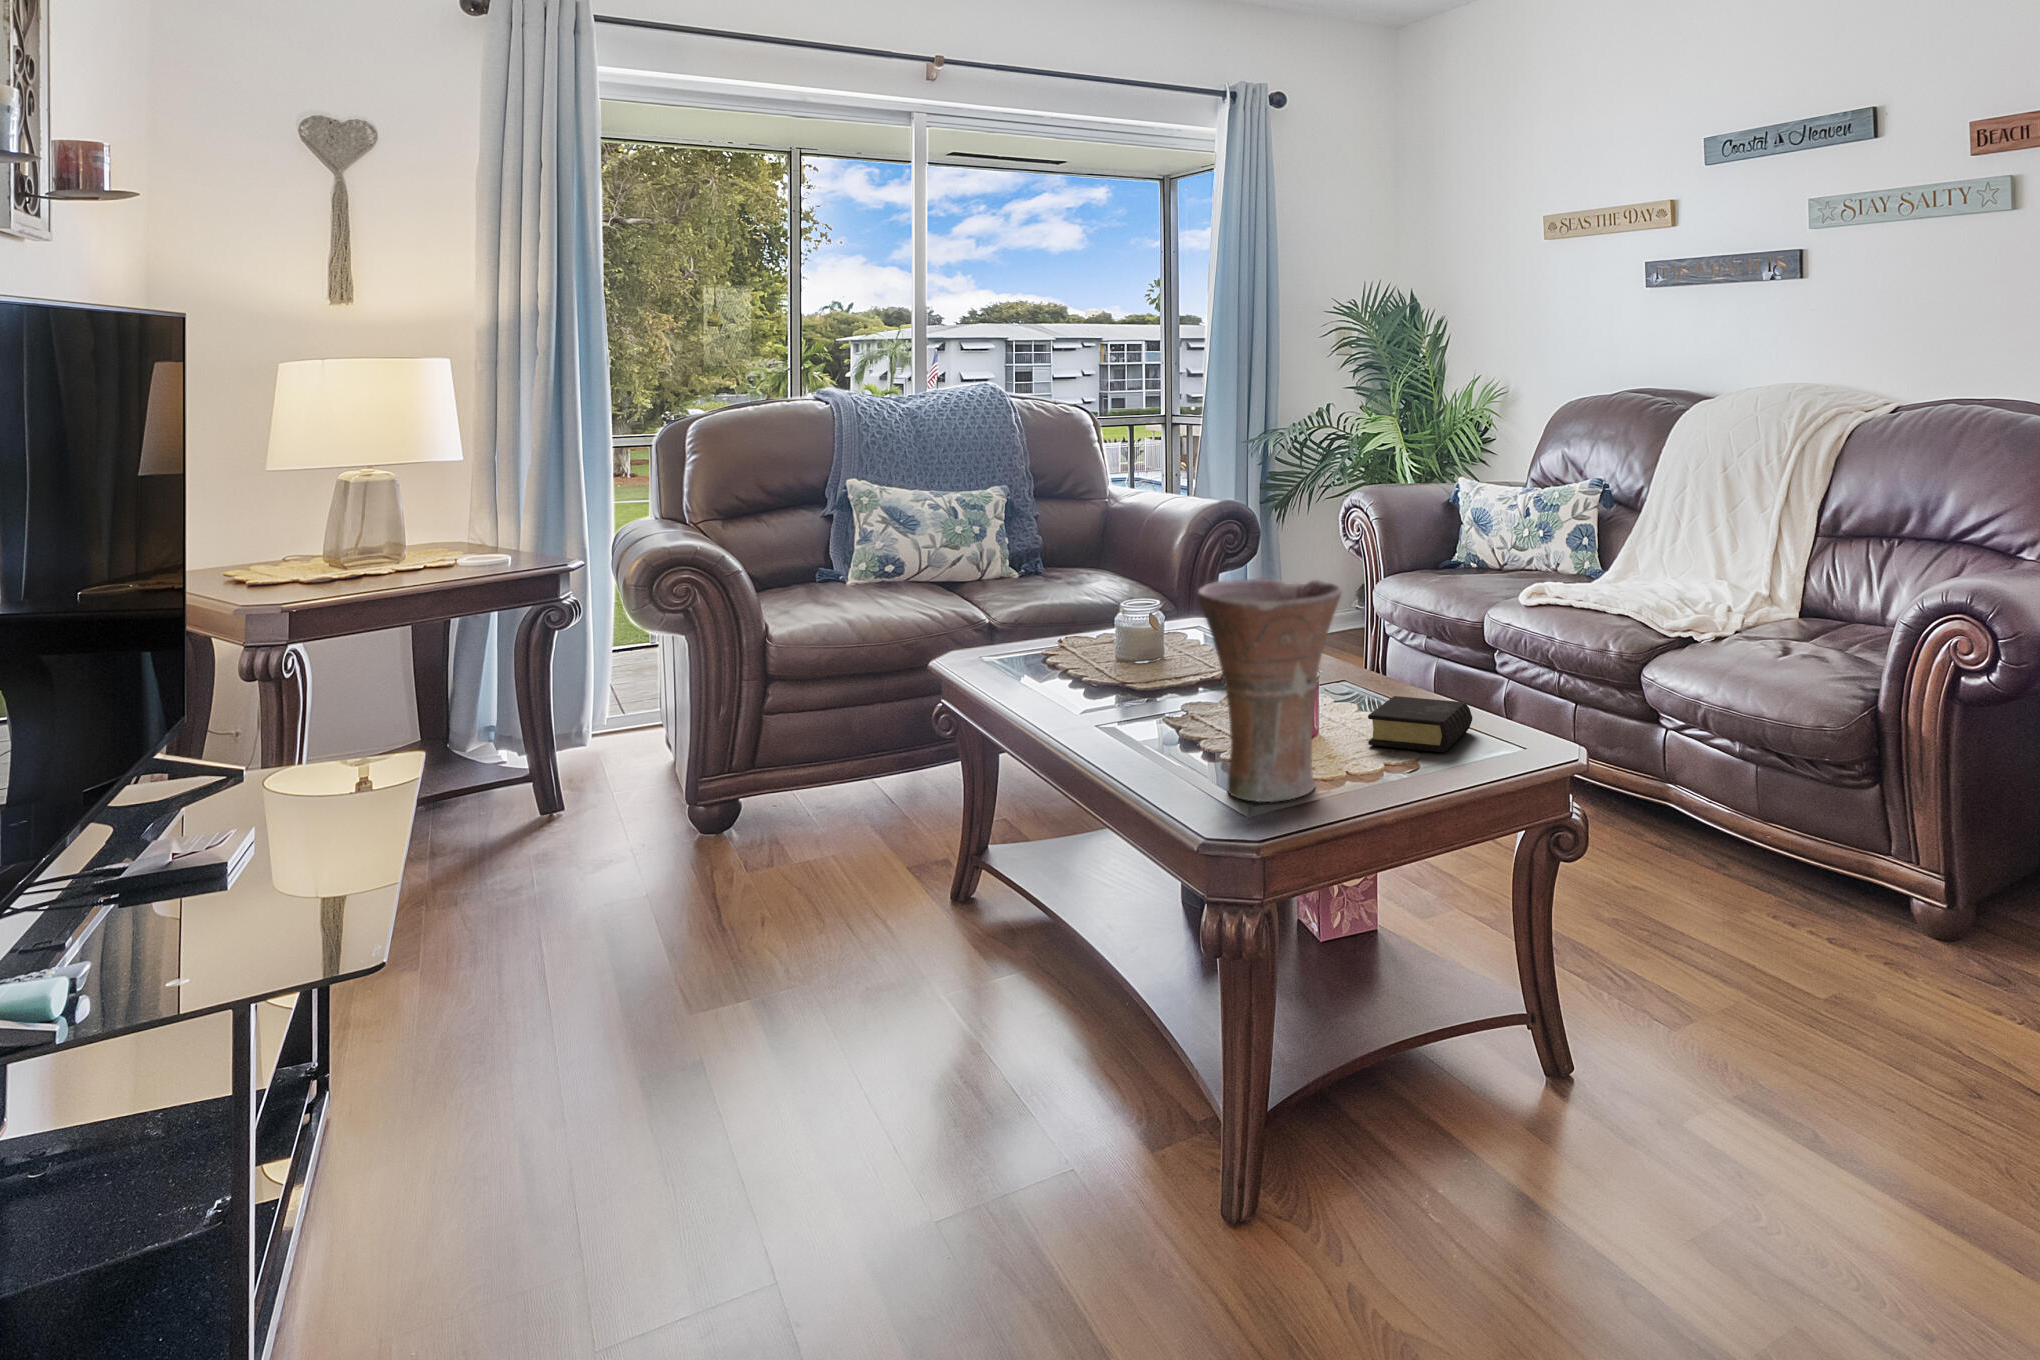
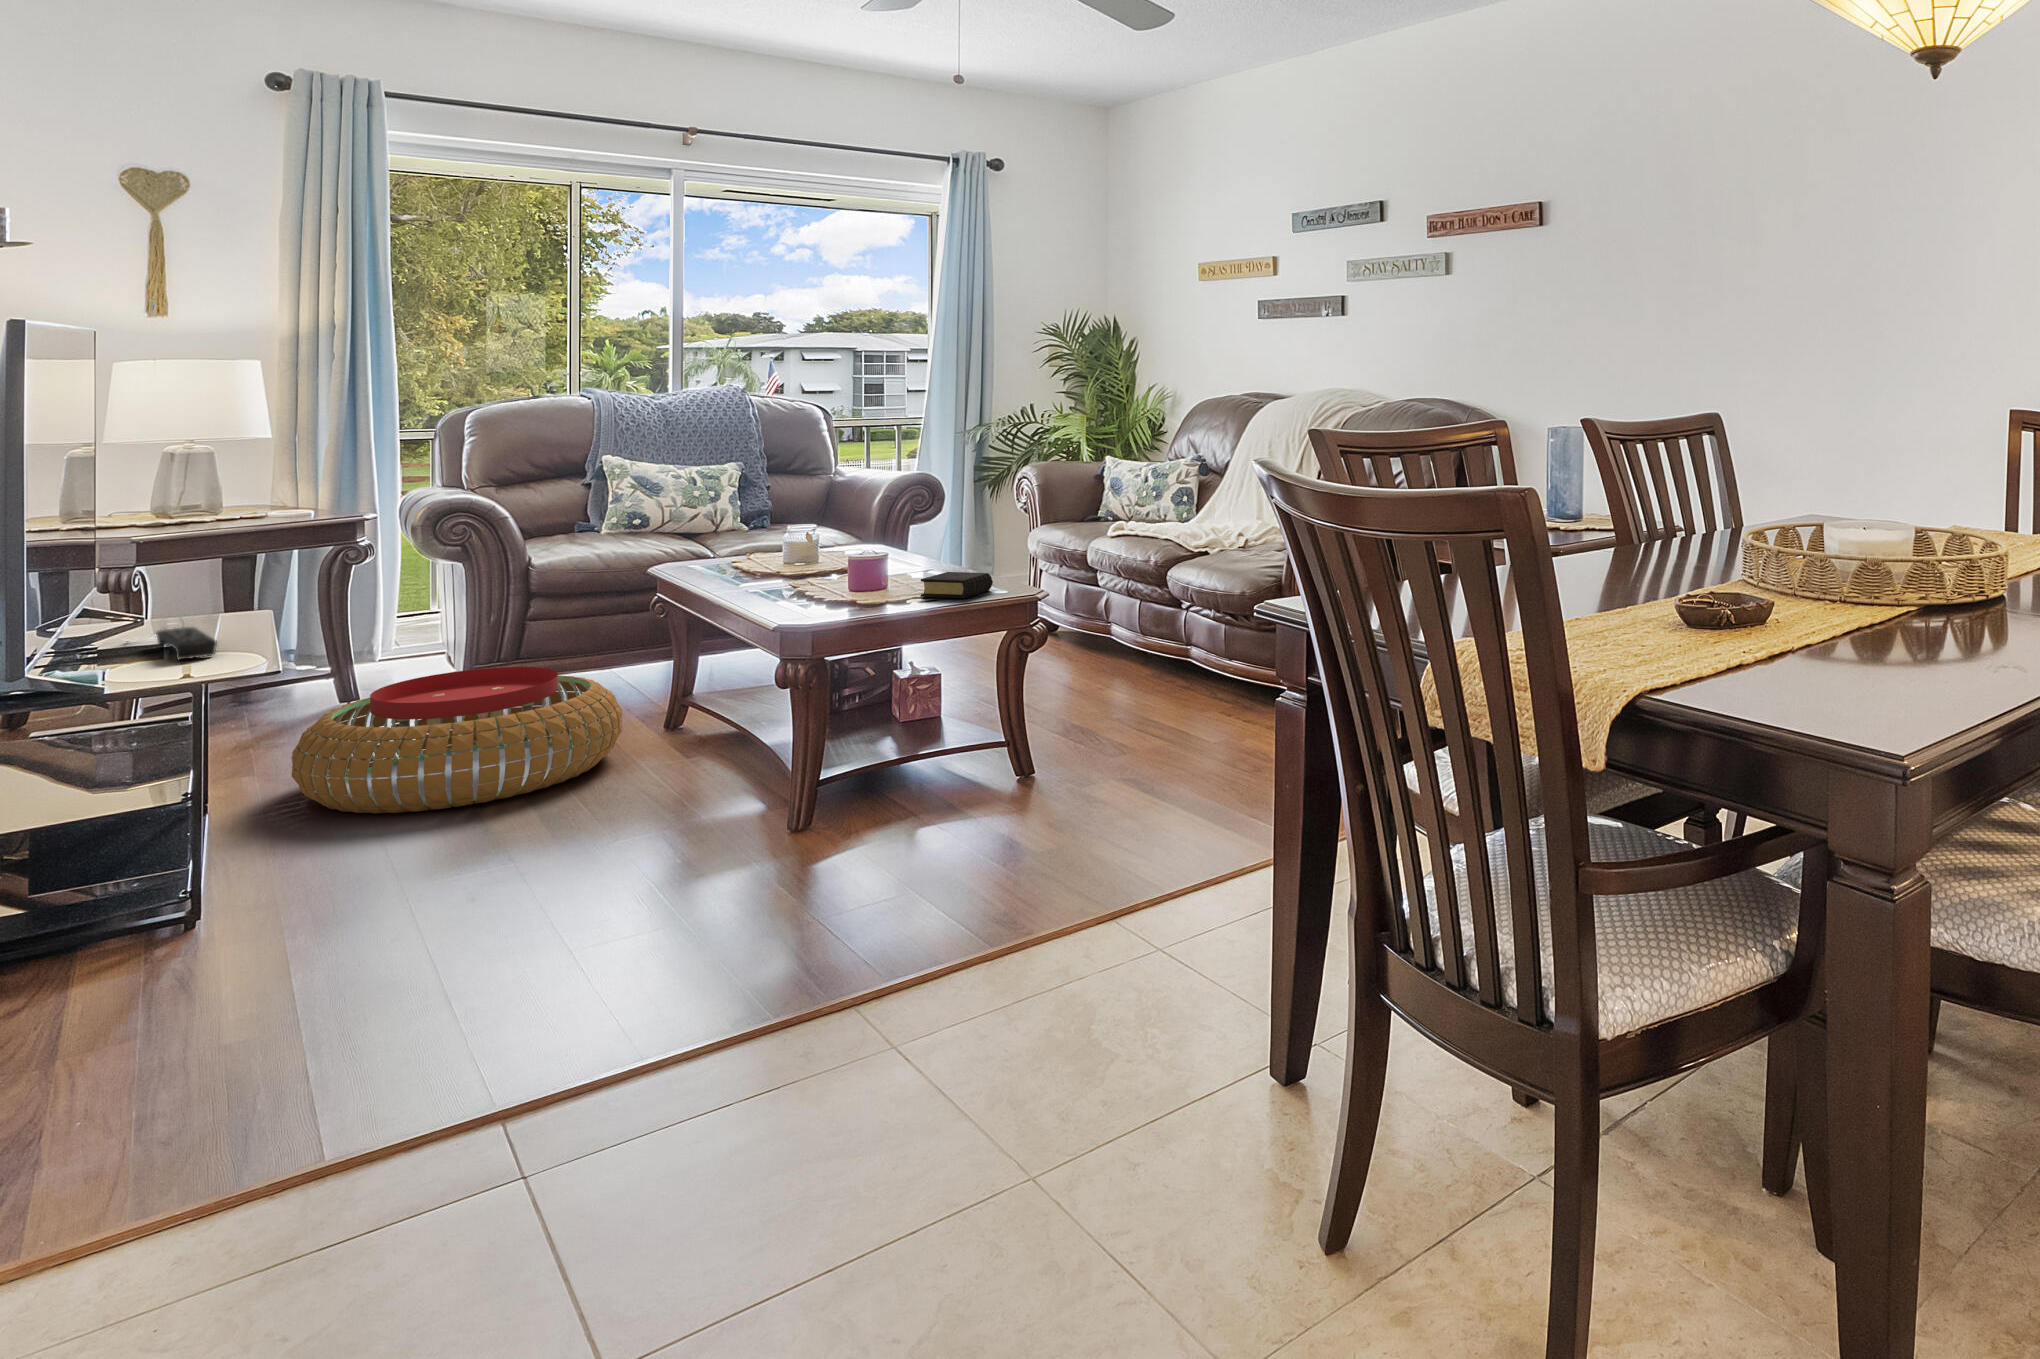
vase: present [1197,578,1342,802] -> none [797,496,890,619]
remote control: none [257,778,328,857] -> present [156,627,217,660]
pouf: none [453,813,906,1086] -> present [292,667,622,813]

